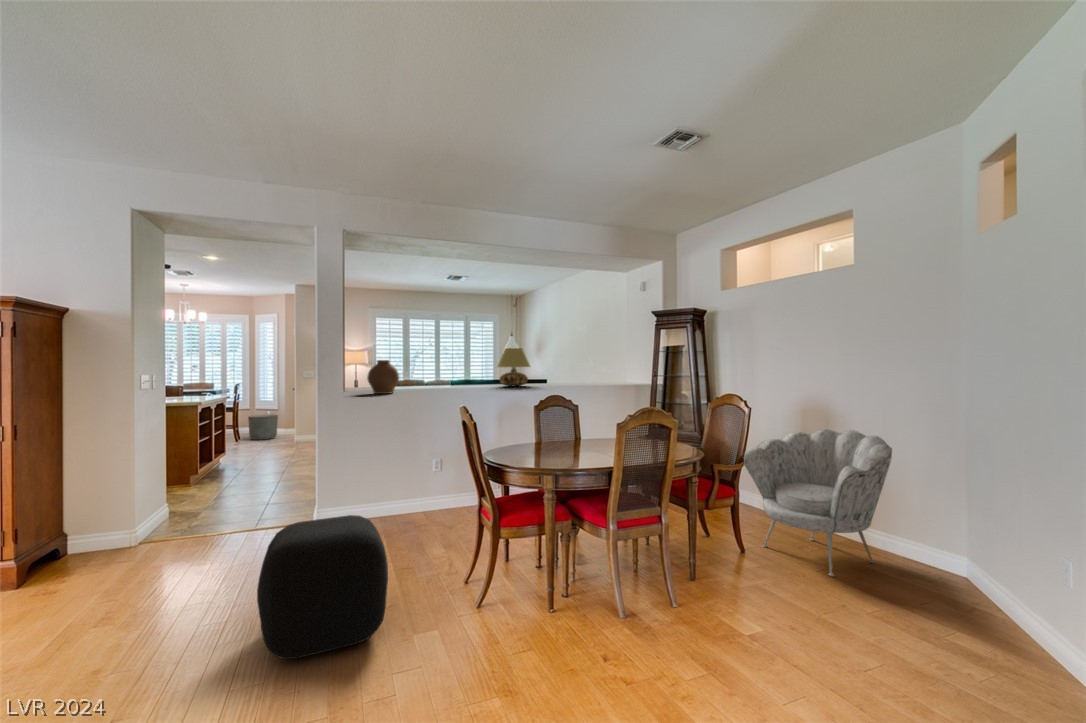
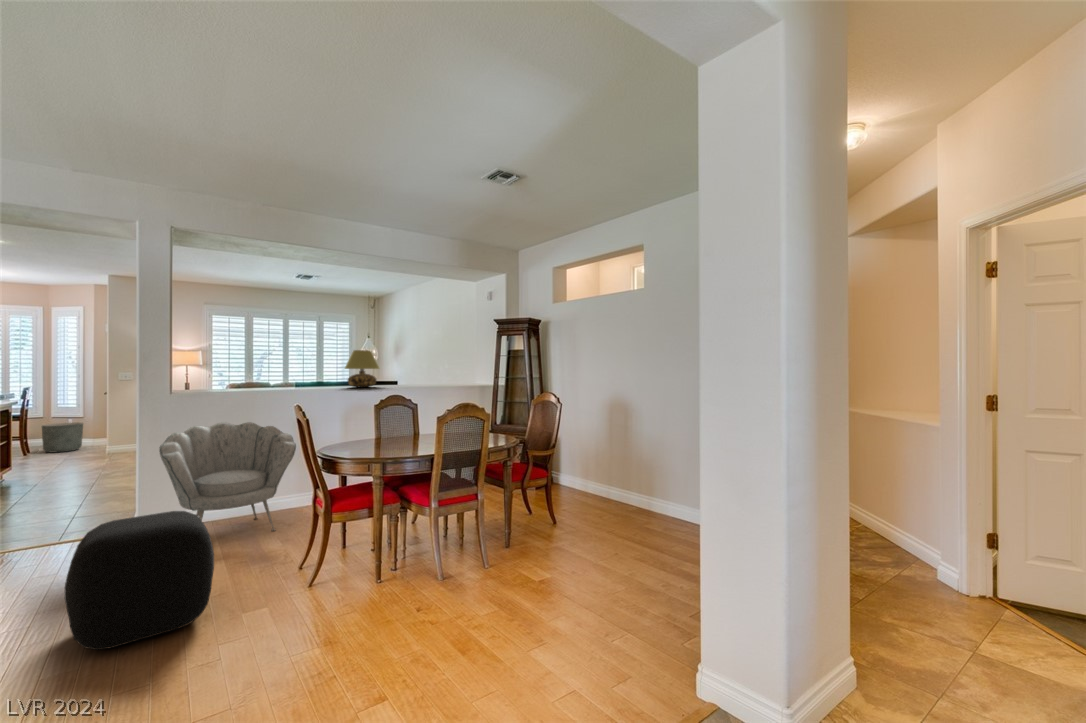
vase: present [367,360,399,394] -> none [198,361,235,395]
armchair: present [744,429,892,576] -> present [159,422,296,531]

